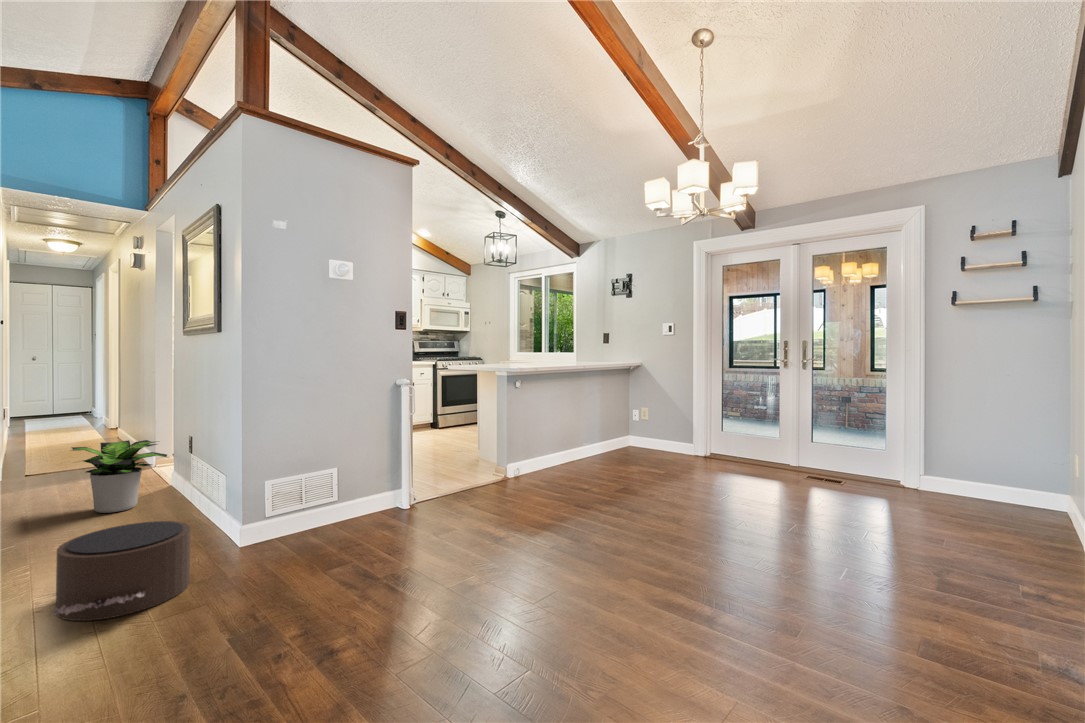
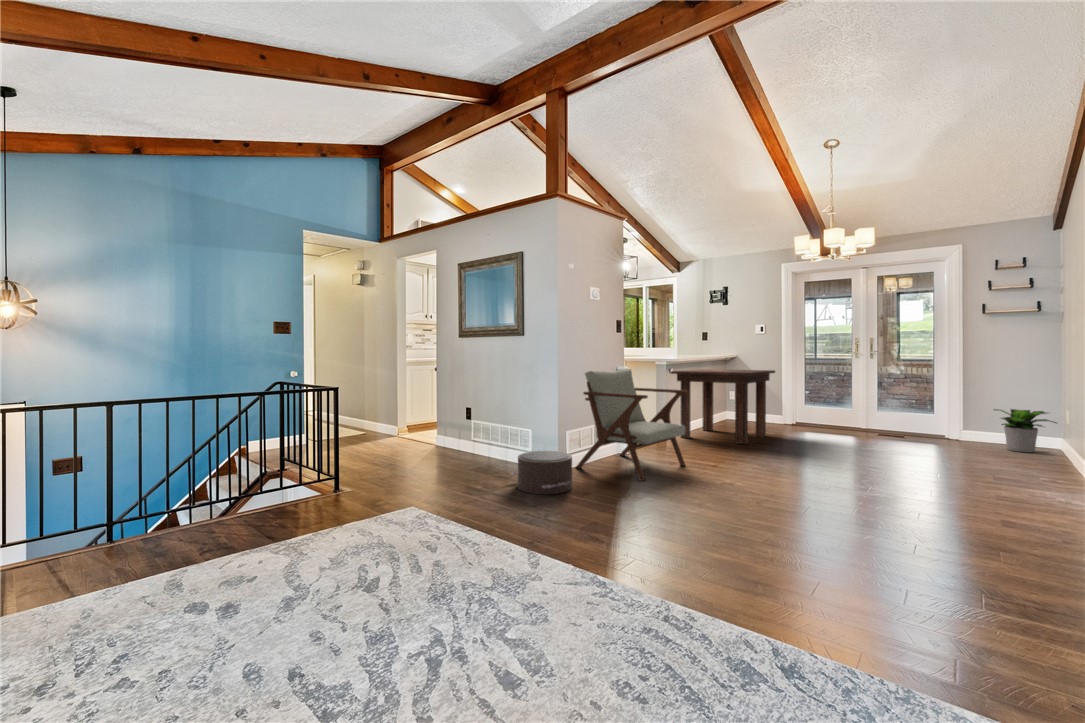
lounge chair: none [273,378,467,580] -> present [576,369,688,481]
dining table: none [519,380,668,491] -> present [671,369,775,444]
potted plant: present [72,440,167,513] -> present [994,409,1056,453]

